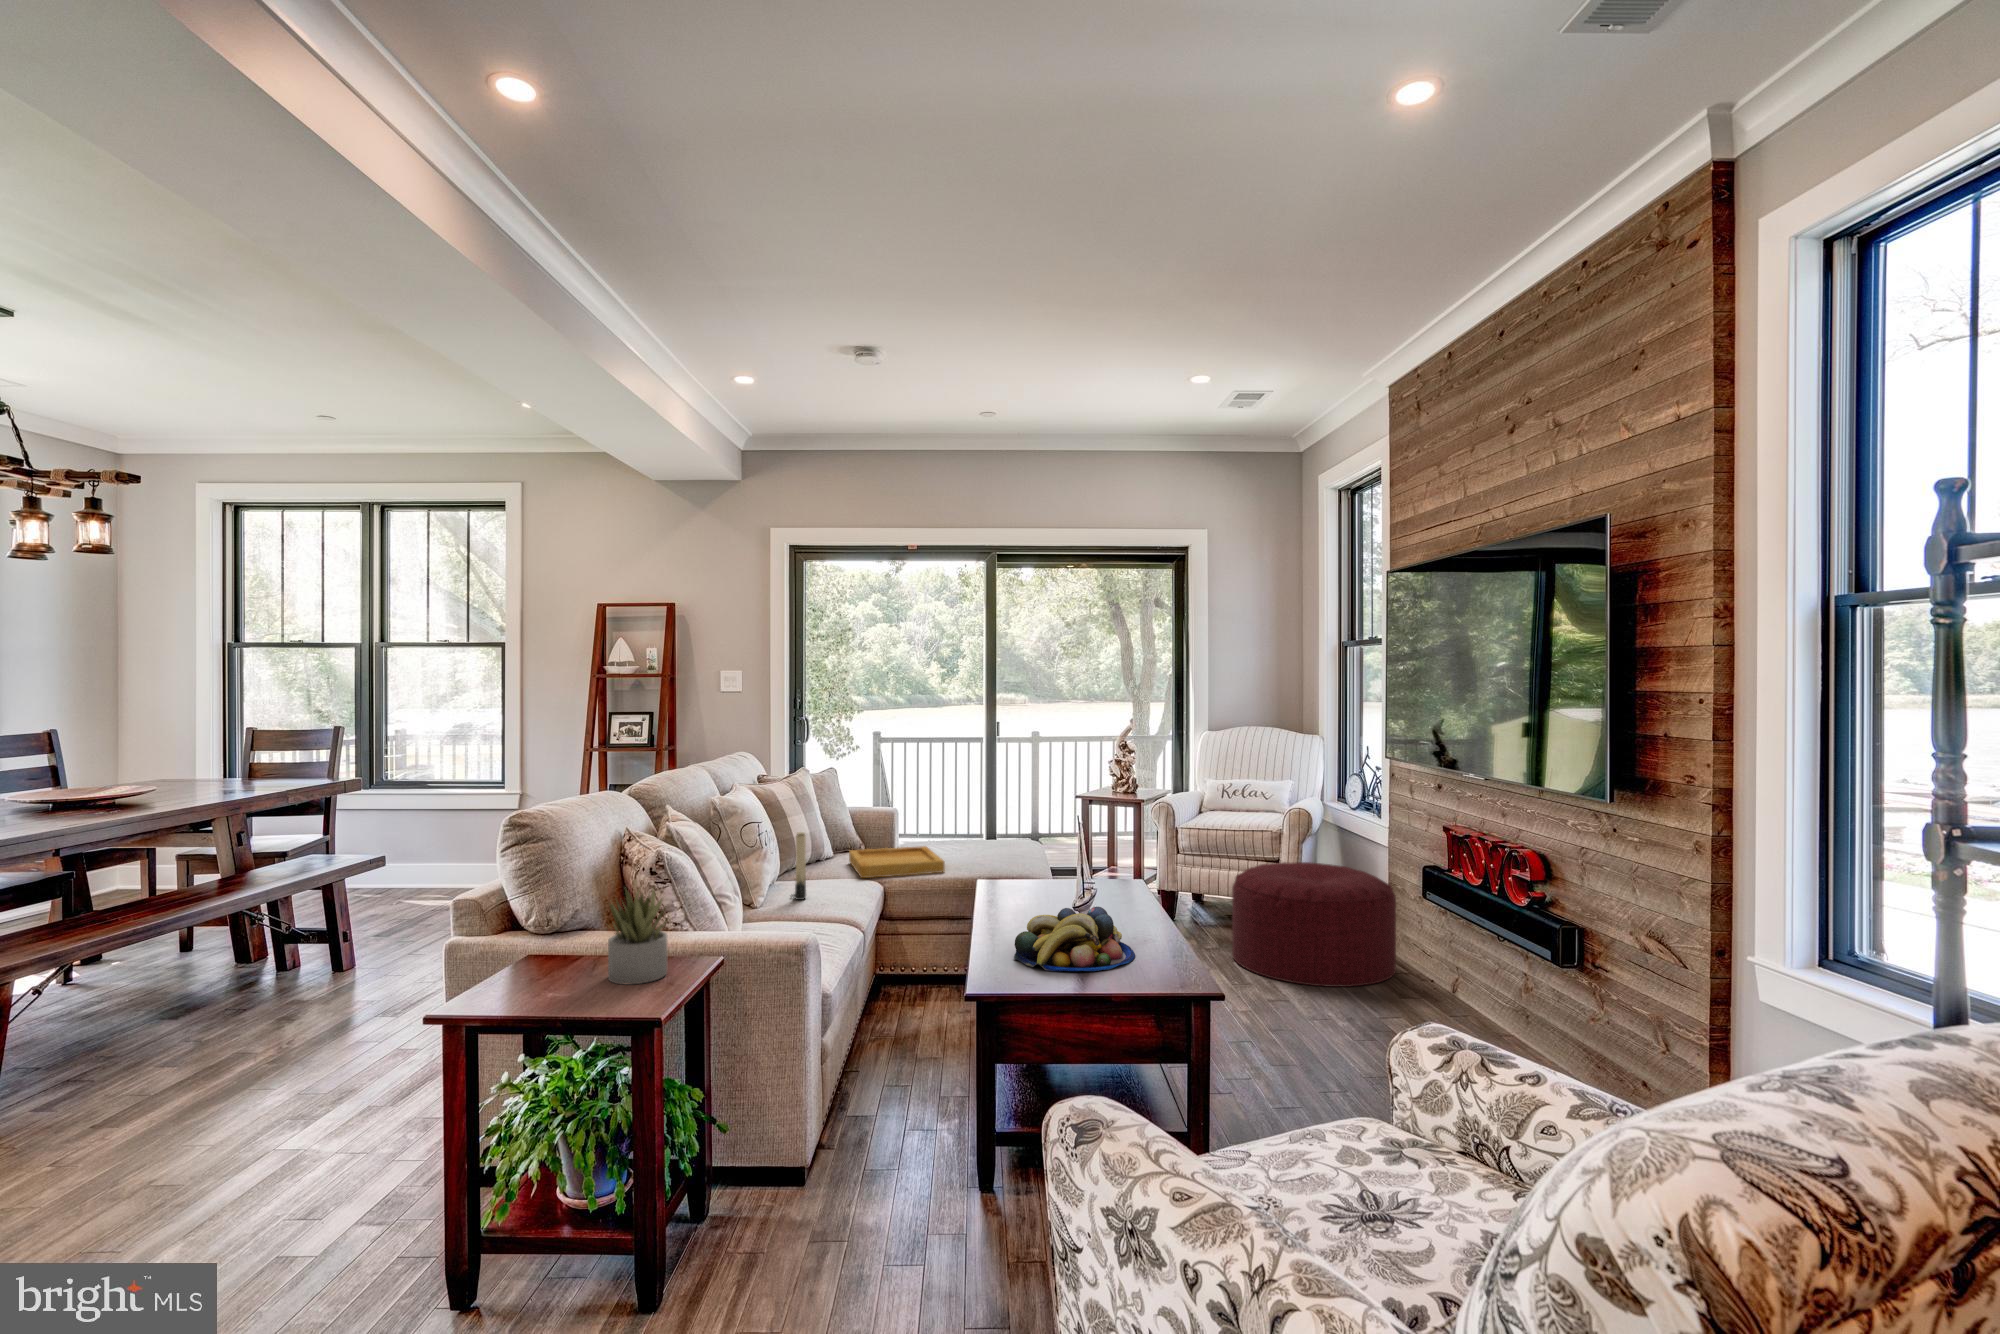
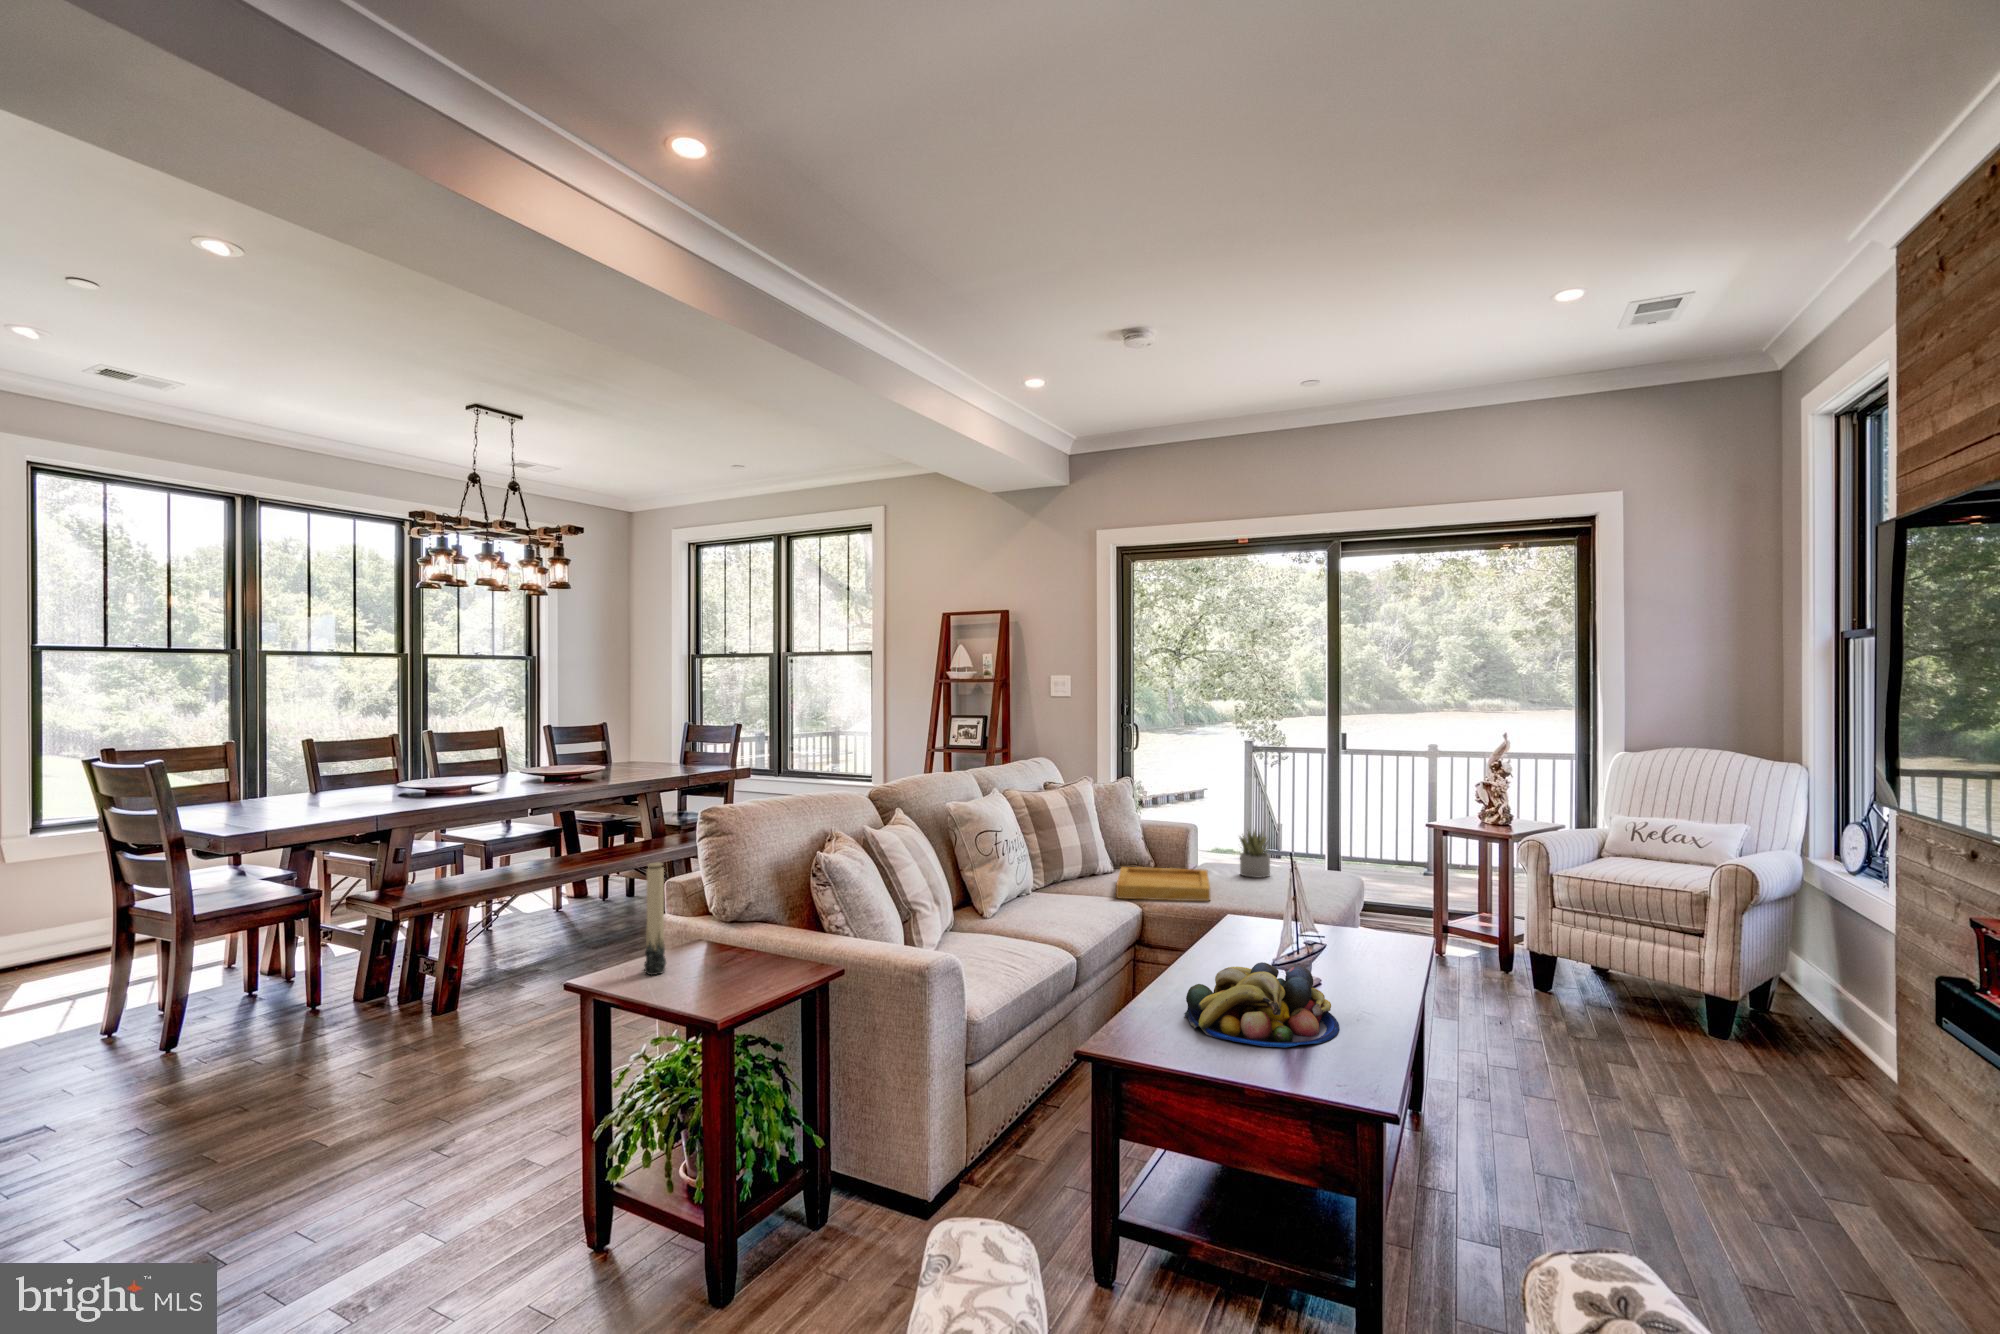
candle: present [791,832,806,900] -> present [644,863,666,975]
ottoman: present [1232,862,1396,987] -> none [1609,936,1887,1132]
succulent plant: present [608,889,669,985] -> present [1240,830,1270,878]

